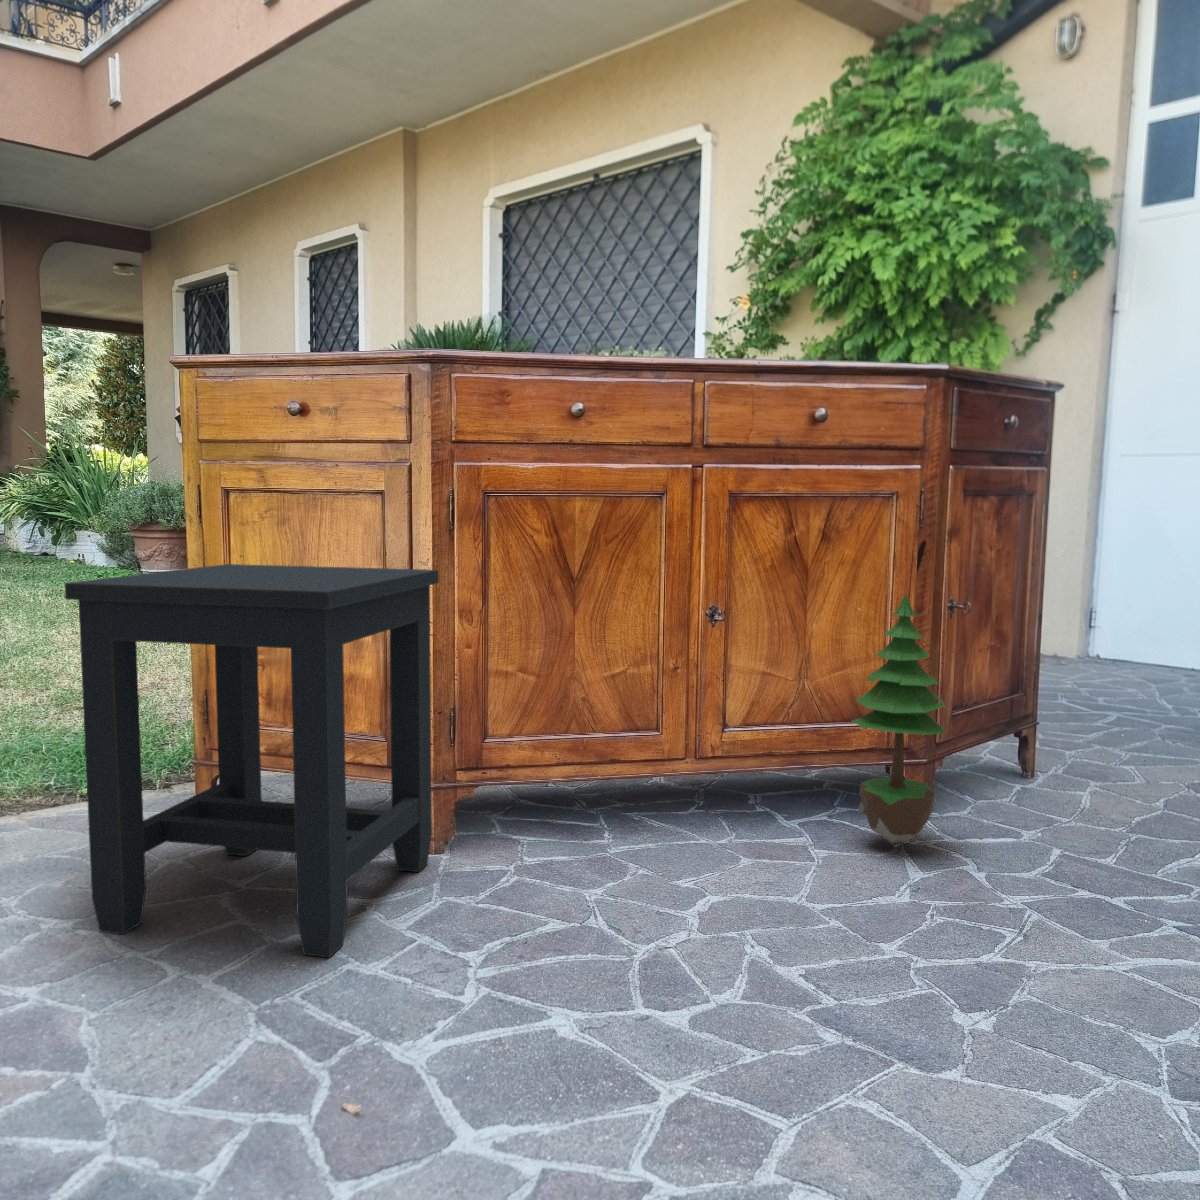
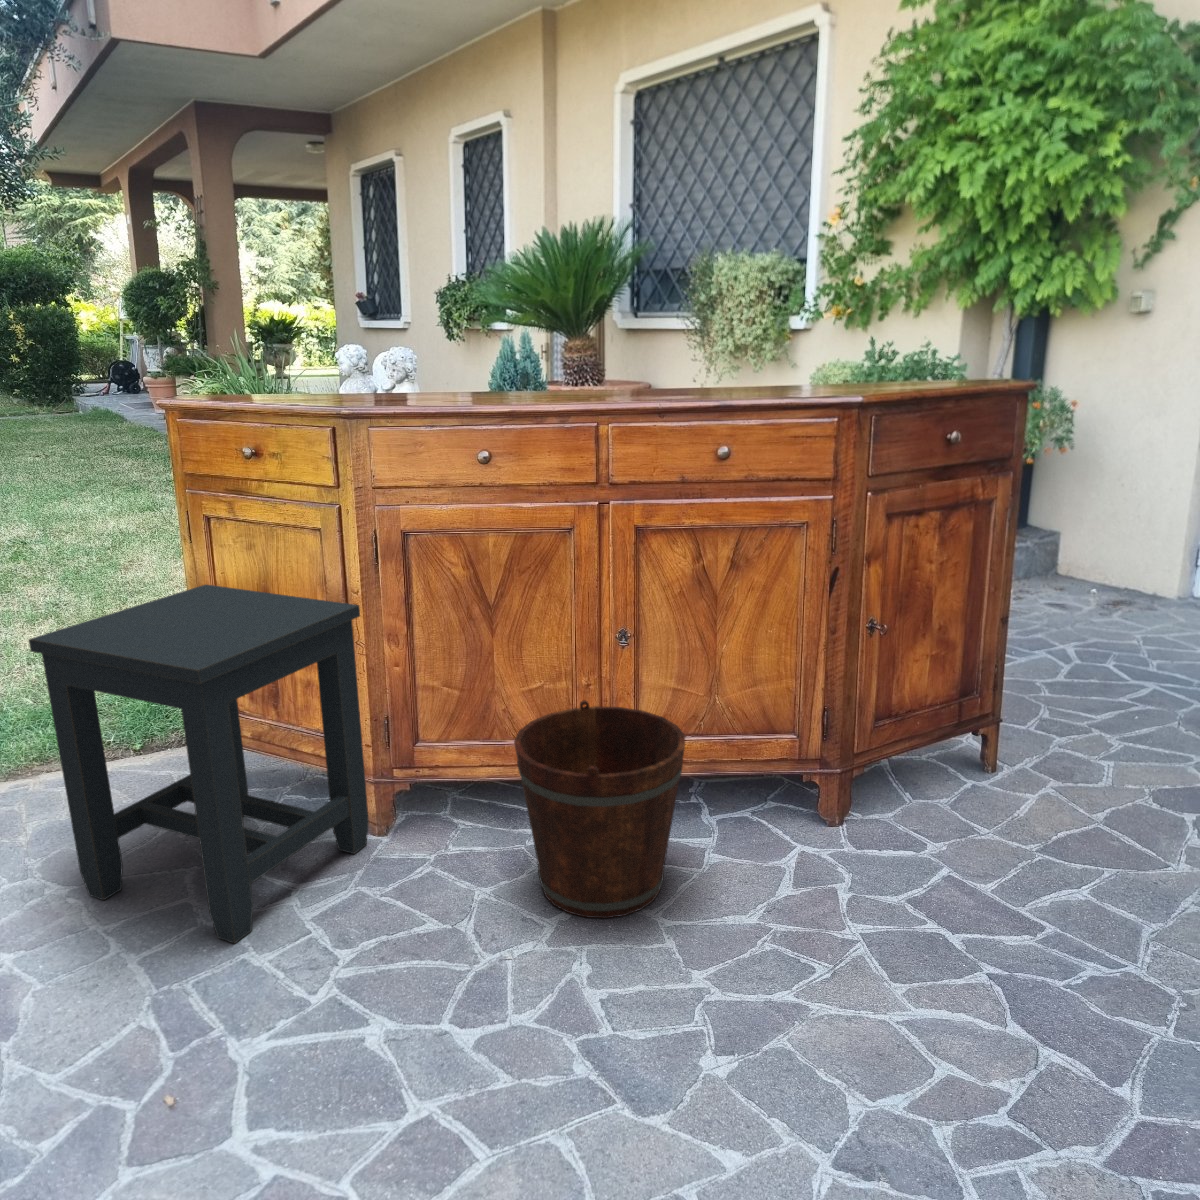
potted tree: present [852,594,947,847] -> none [746,636,835,864]
bucket: none [631,677,820,902] -> present [514,700,685,918]

